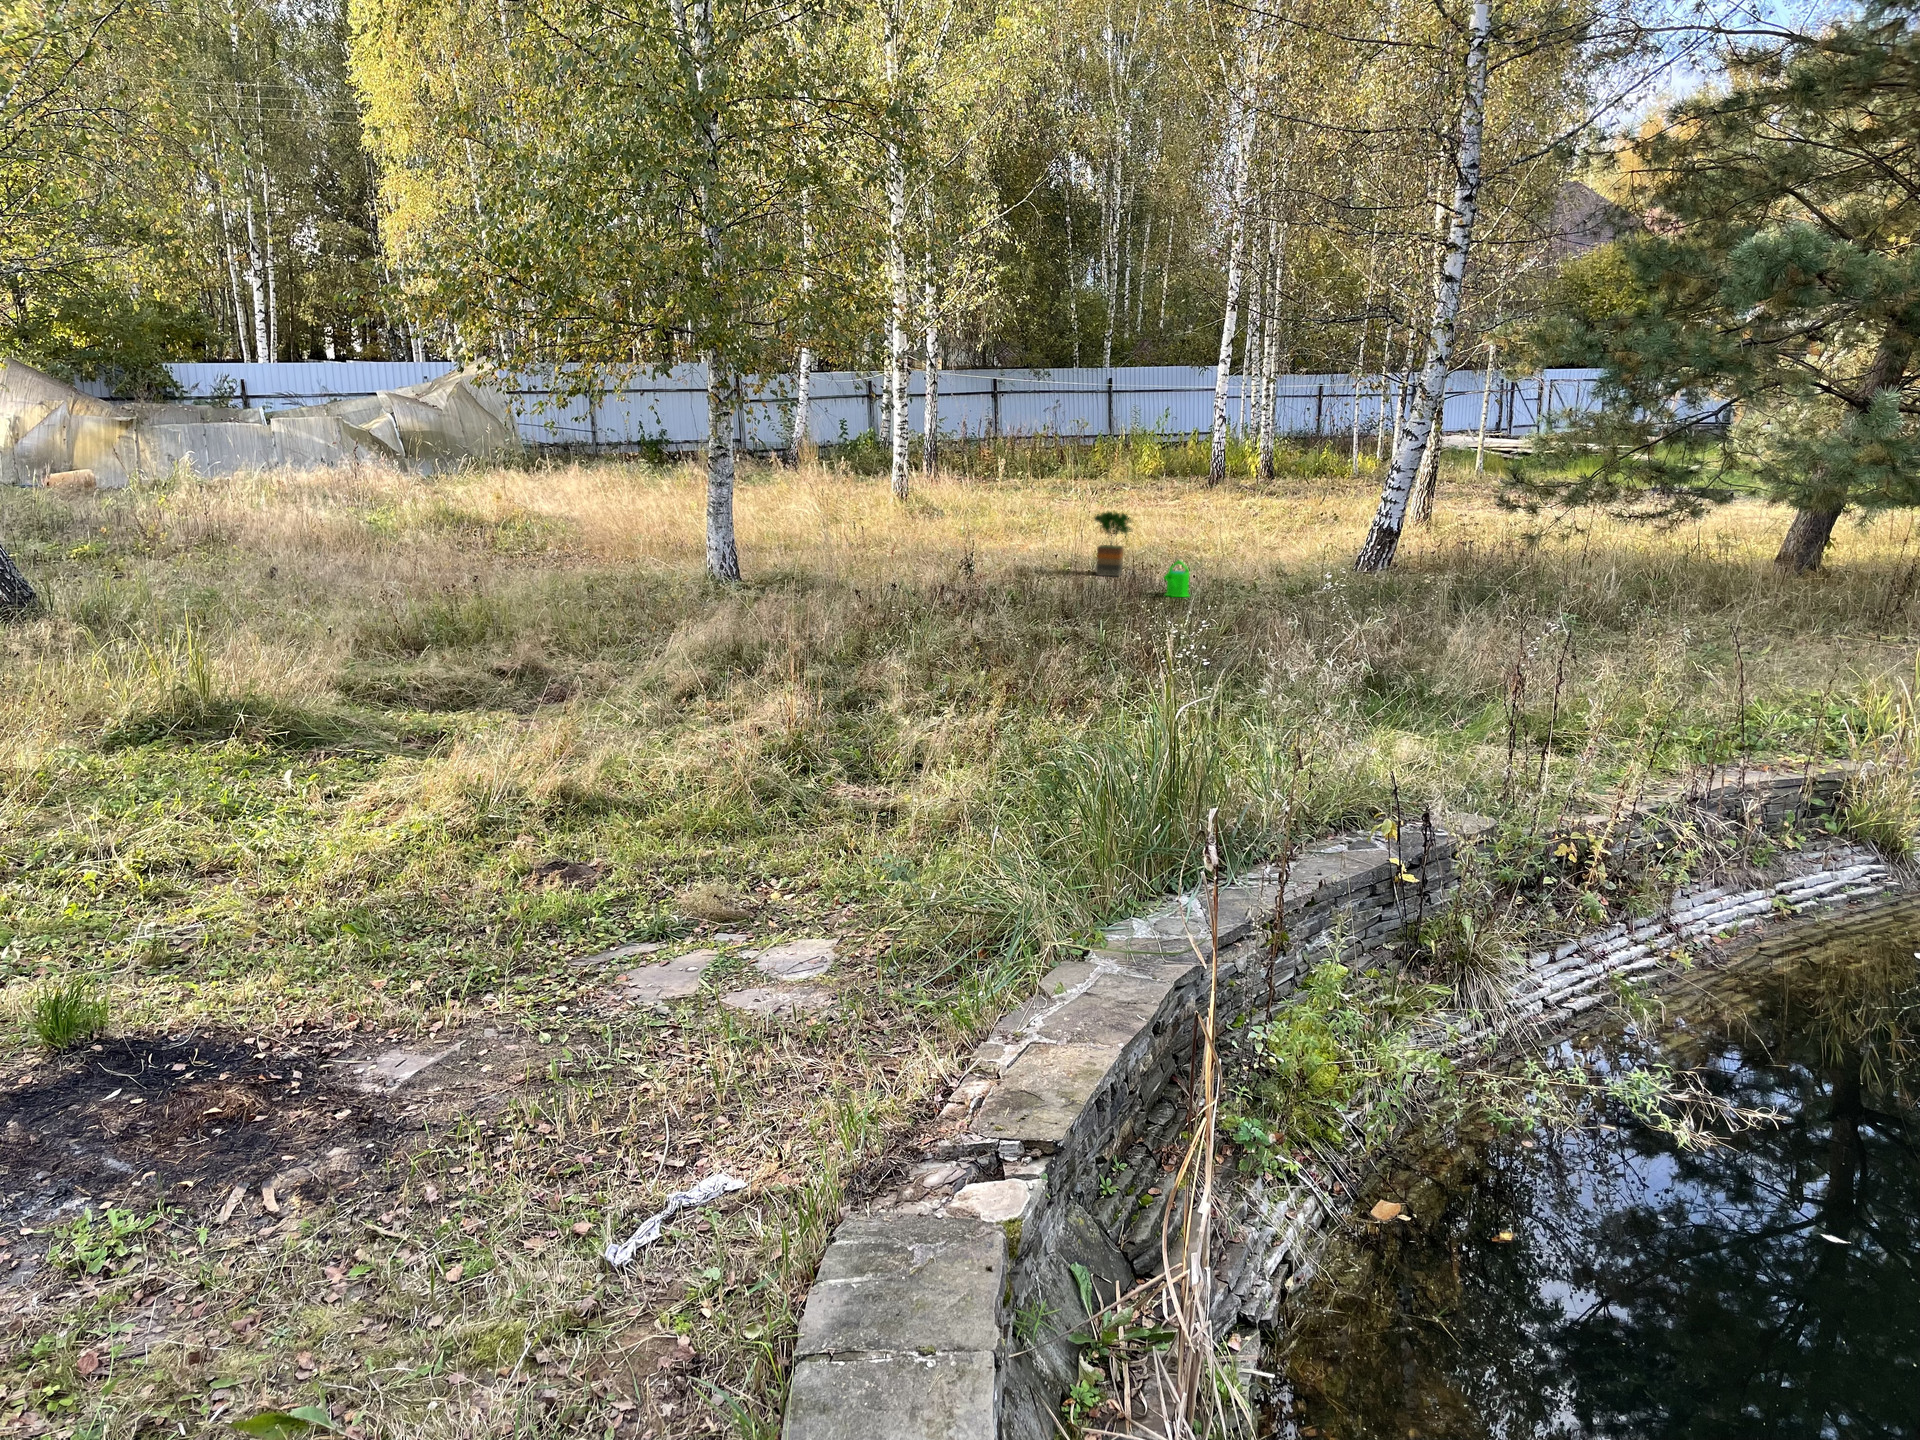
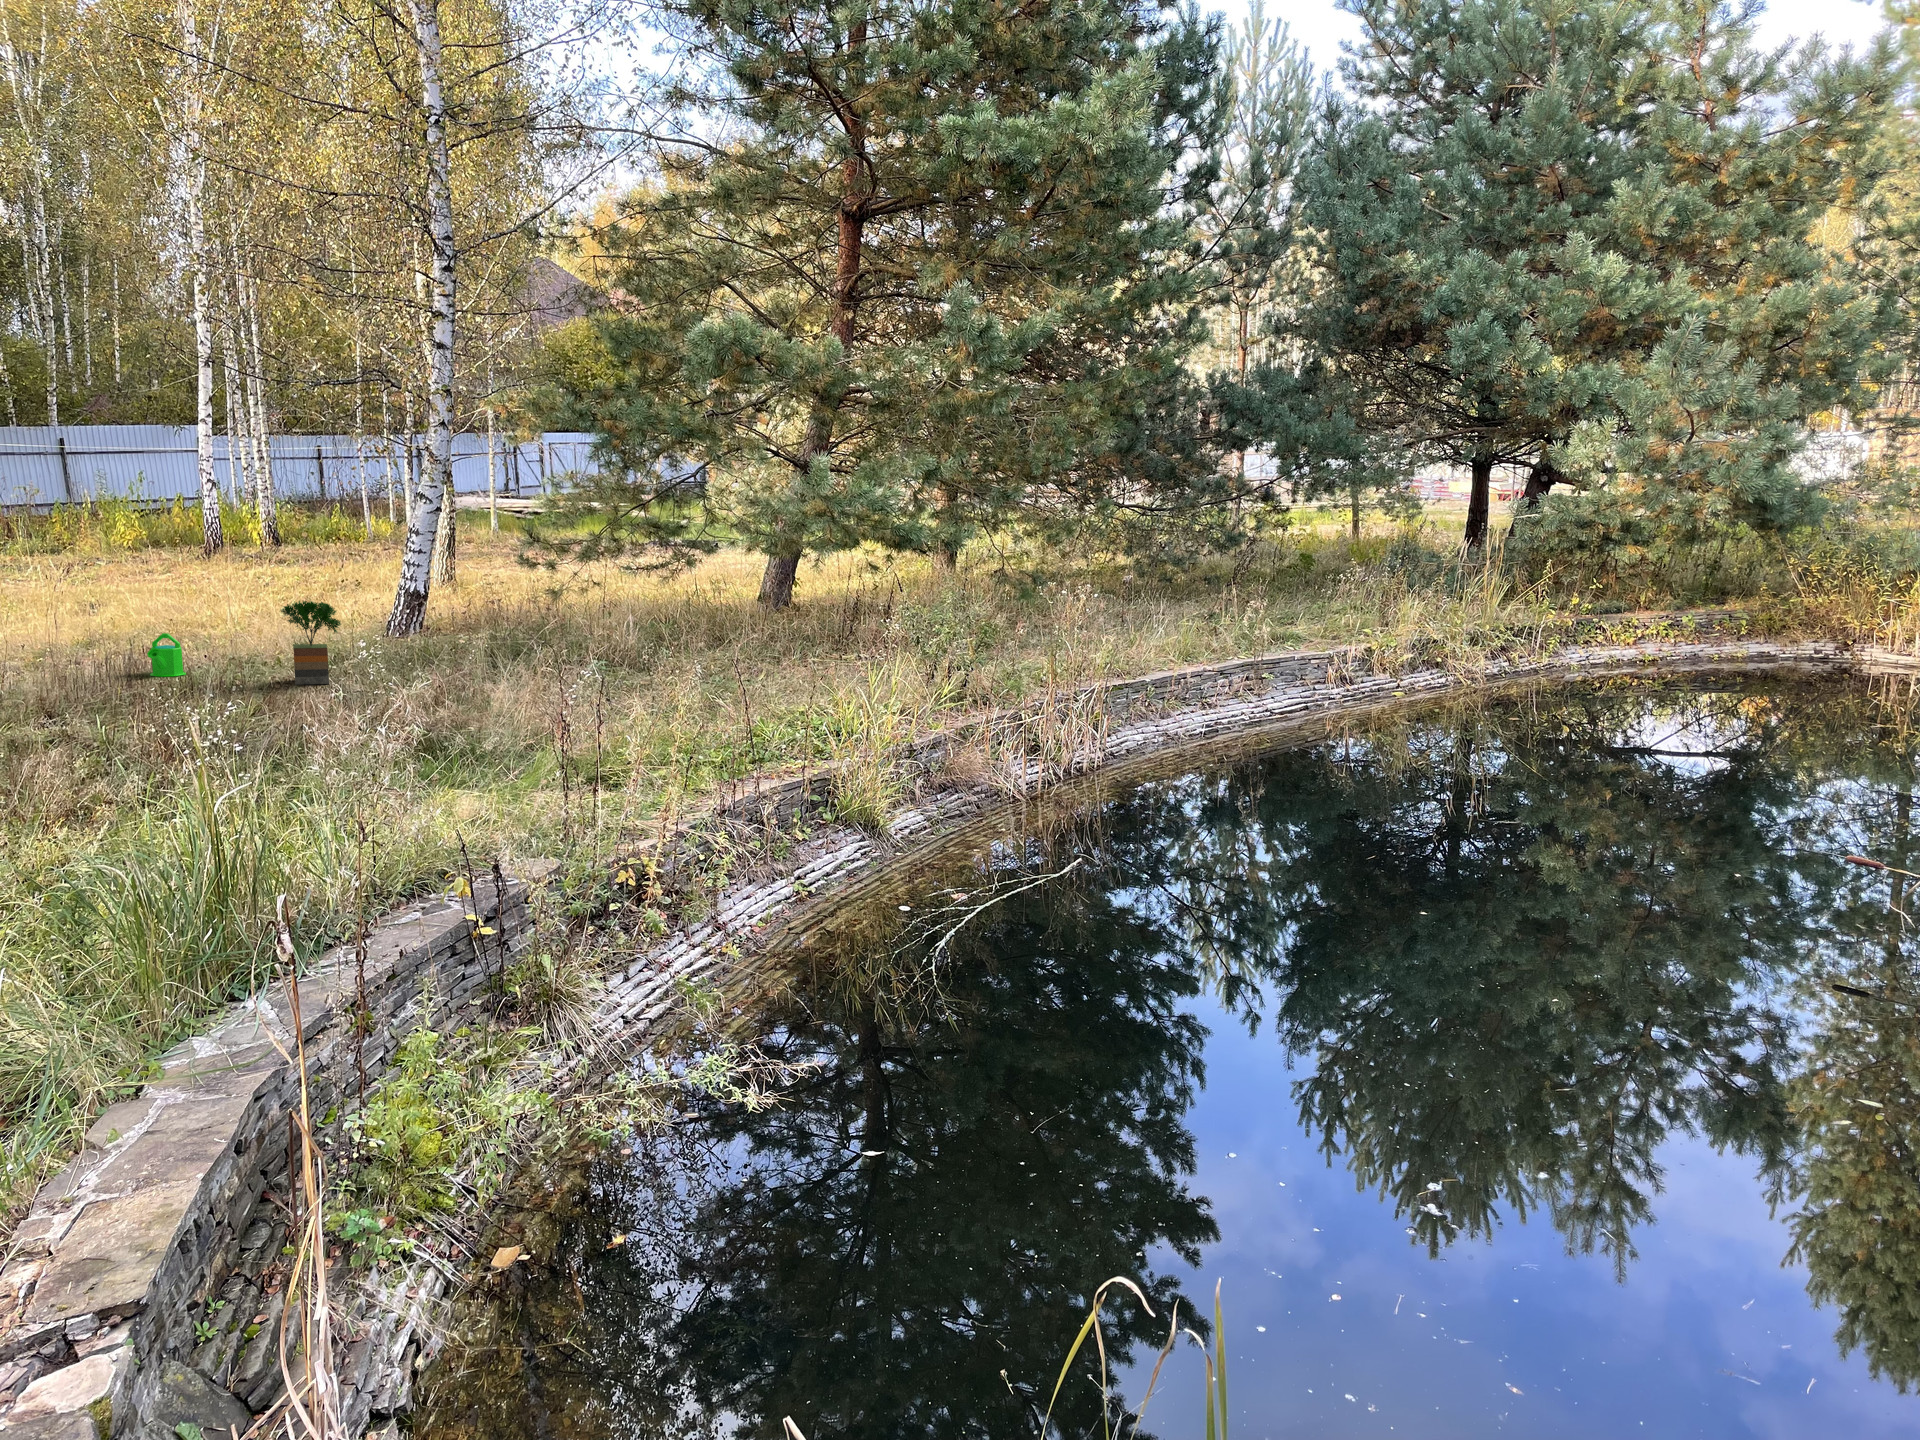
potted tree: present [1094,512,1133,576] -> present [280,601,341,685]

